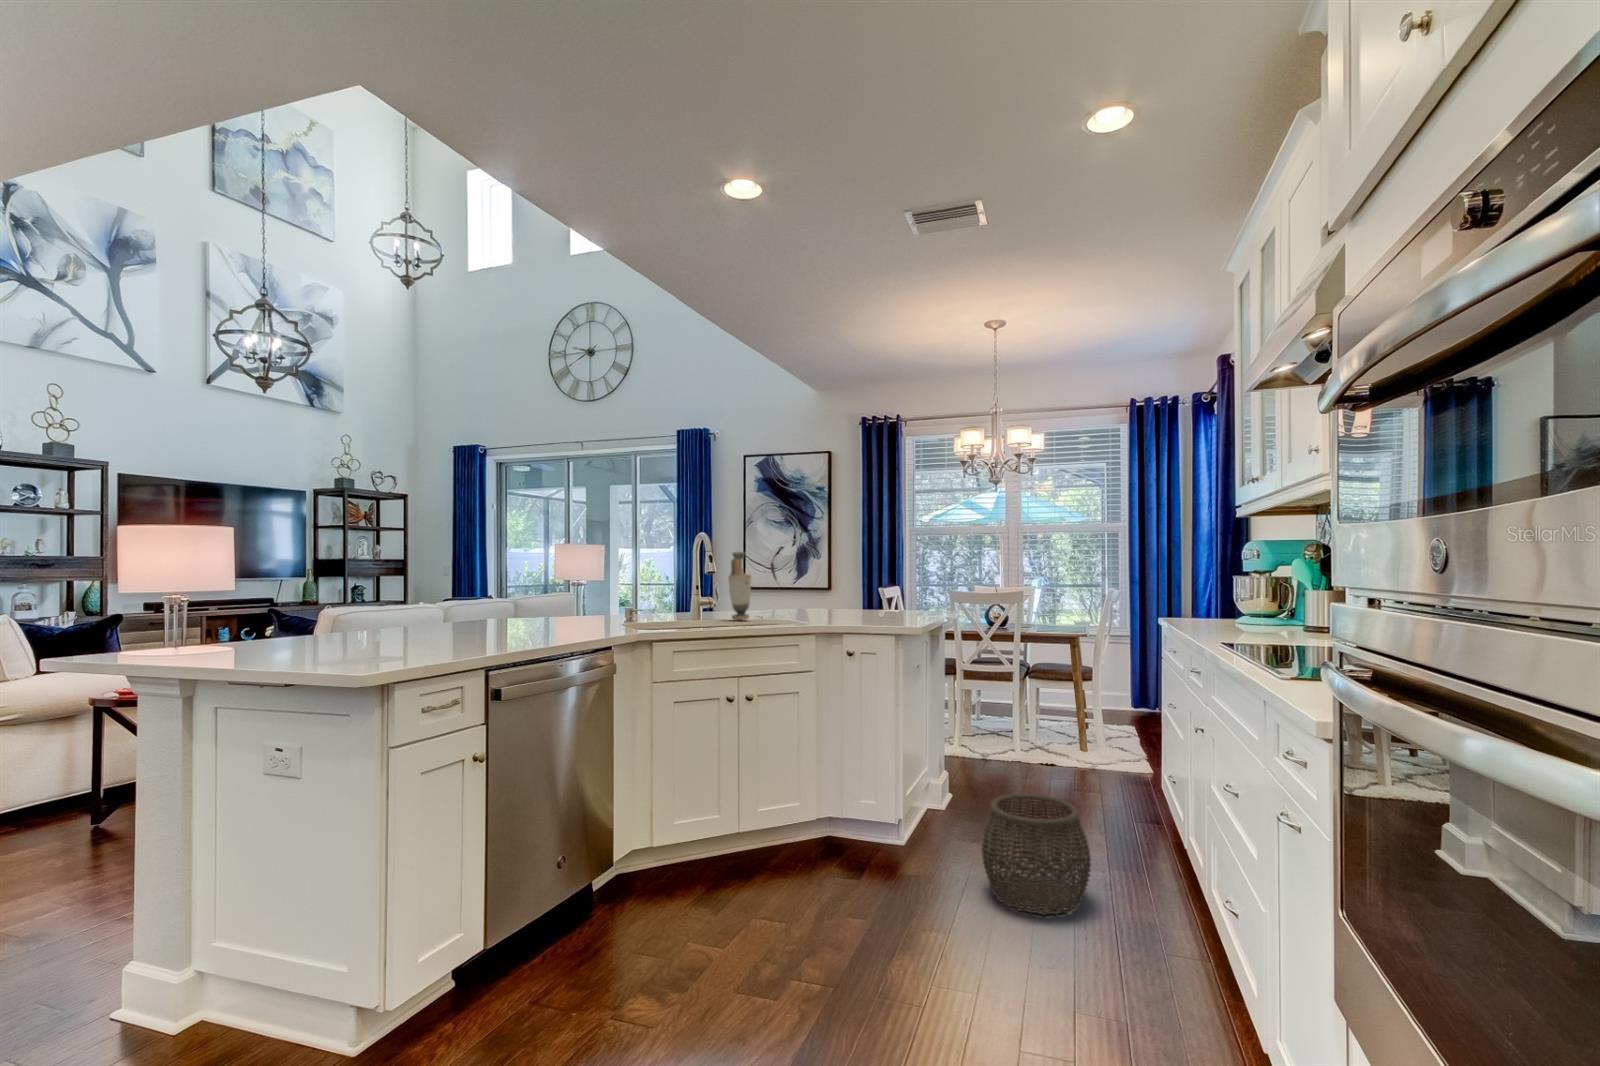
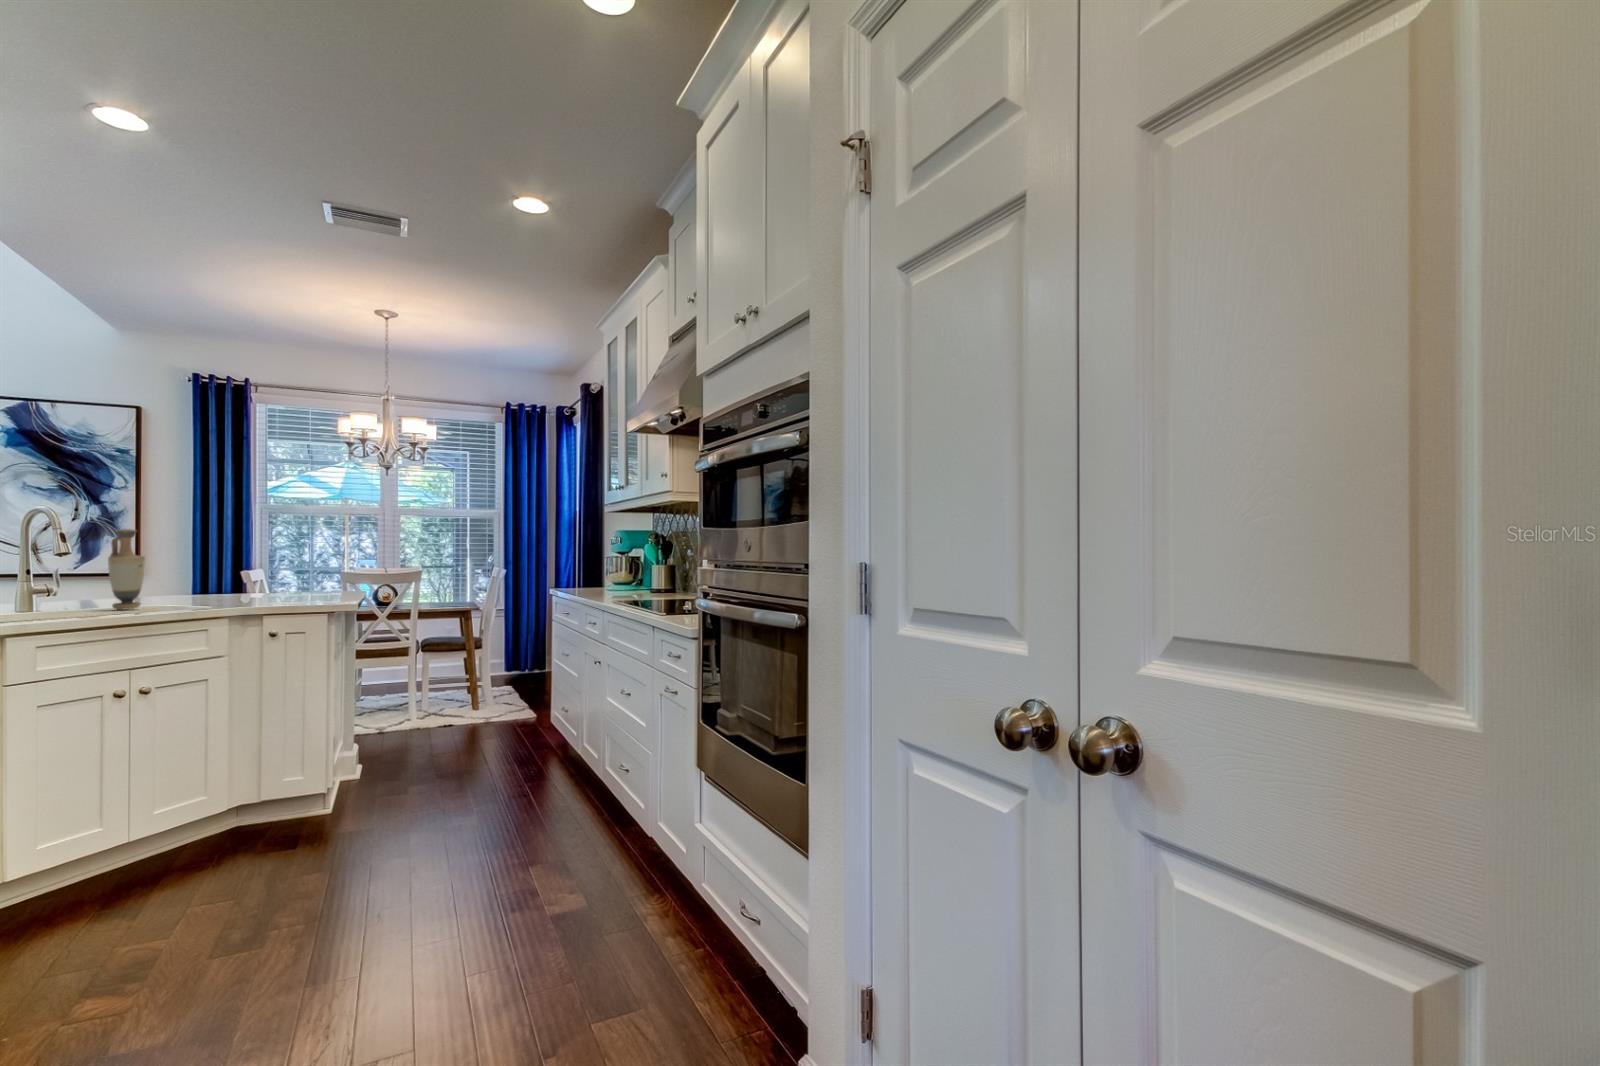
woven basket: present [981,794,1091,915] -> none [435,732,528,824]

